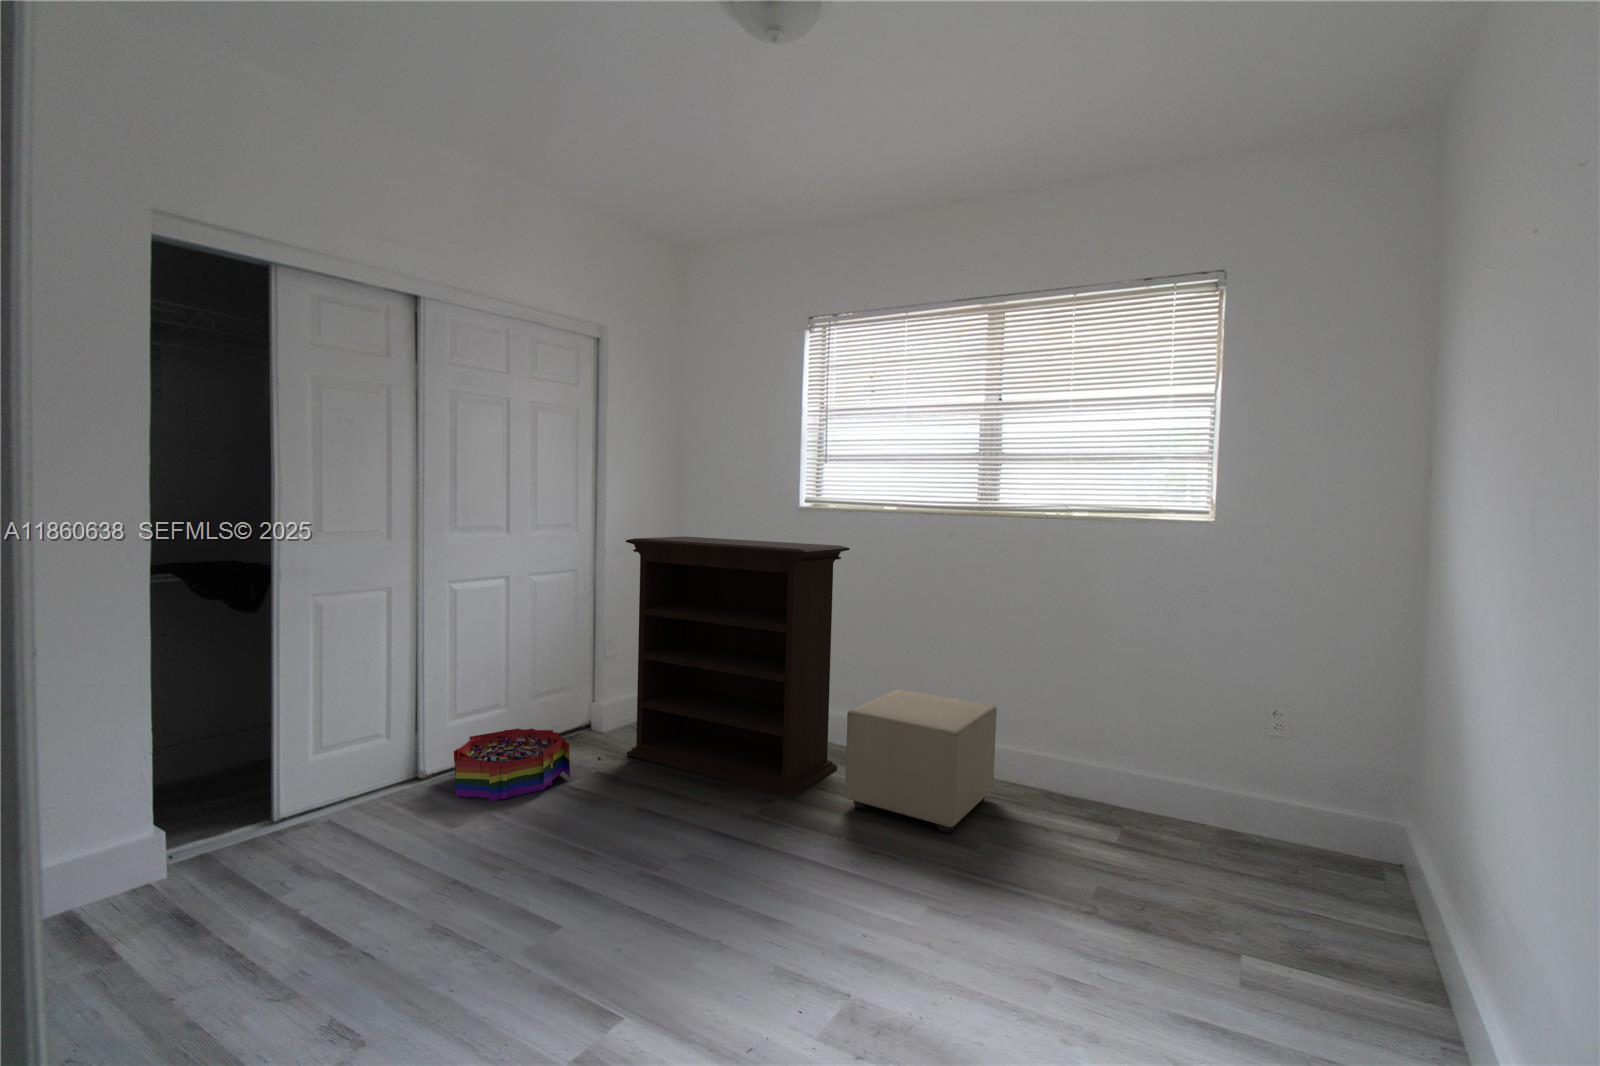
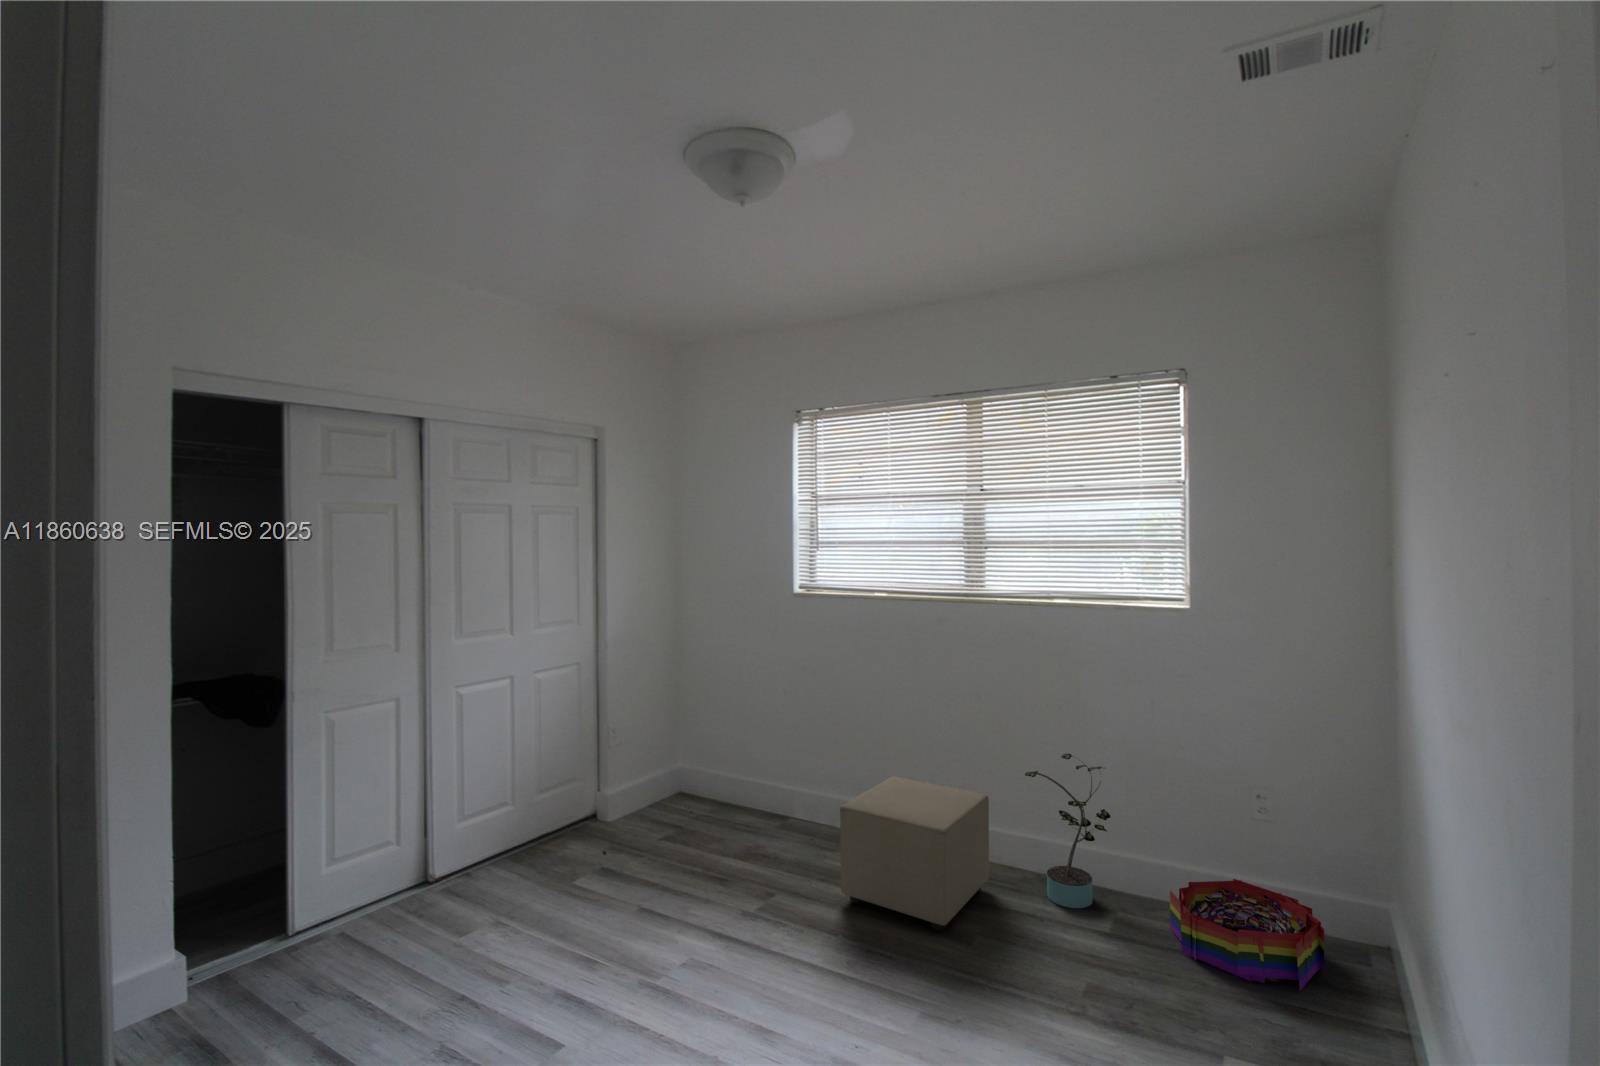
bookshelf: present [626,536,849,797] -> none [626,625,840,892]
potted plant: none [1035,667,1121,818] -> present [1025,754,1111,908]
storage bin: present [453,728,570,802] -> present [1170,879,1324,990]

